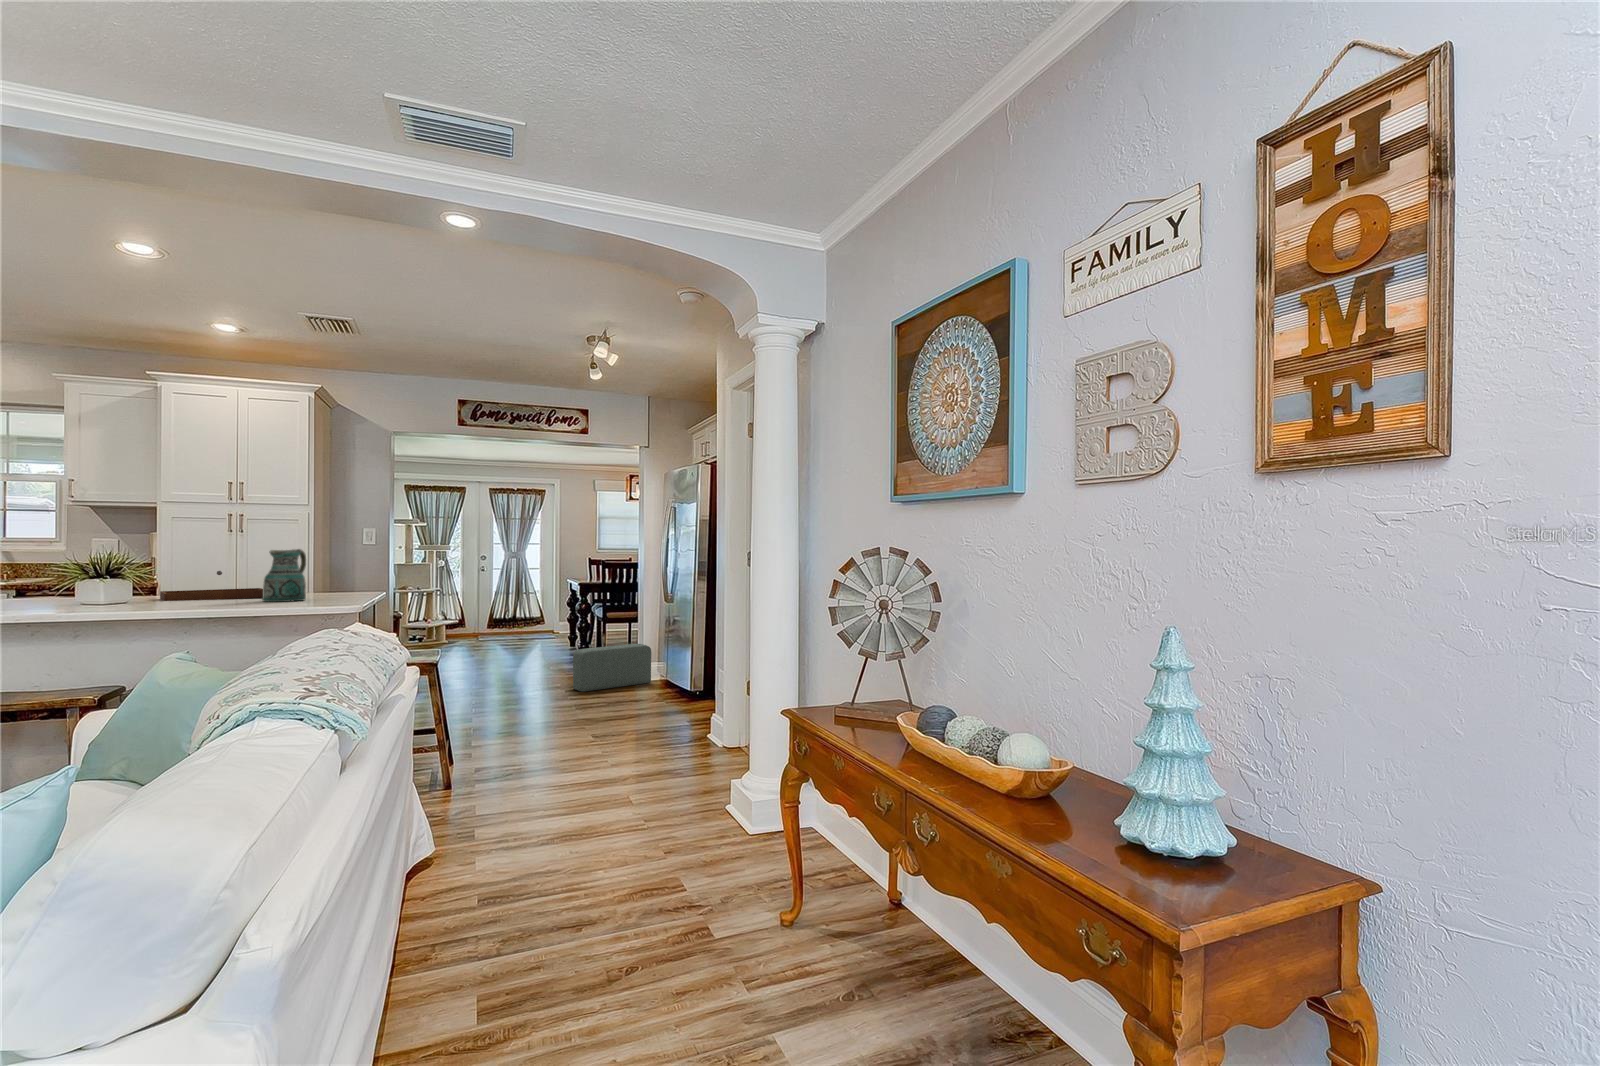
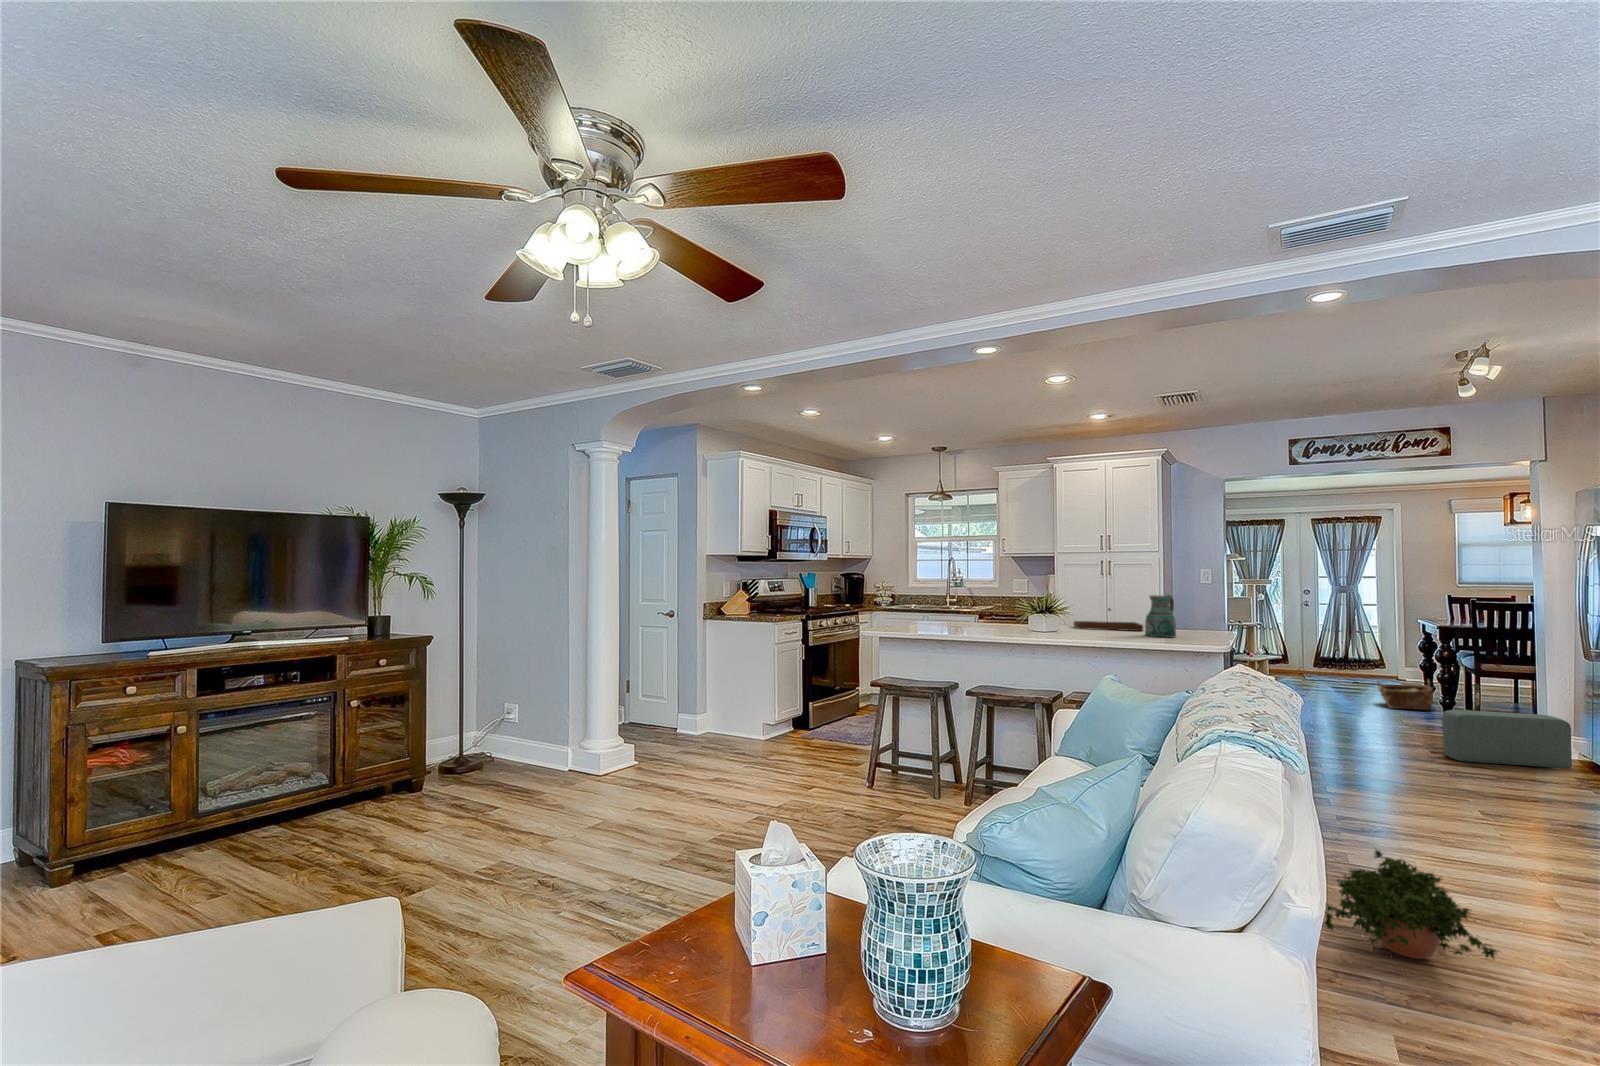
woven basket: none [533,628,572,657] -> present [1377,680,1433,710]
potted plant: none [420,795,582,911] -> present [1325,850,1499,959]

